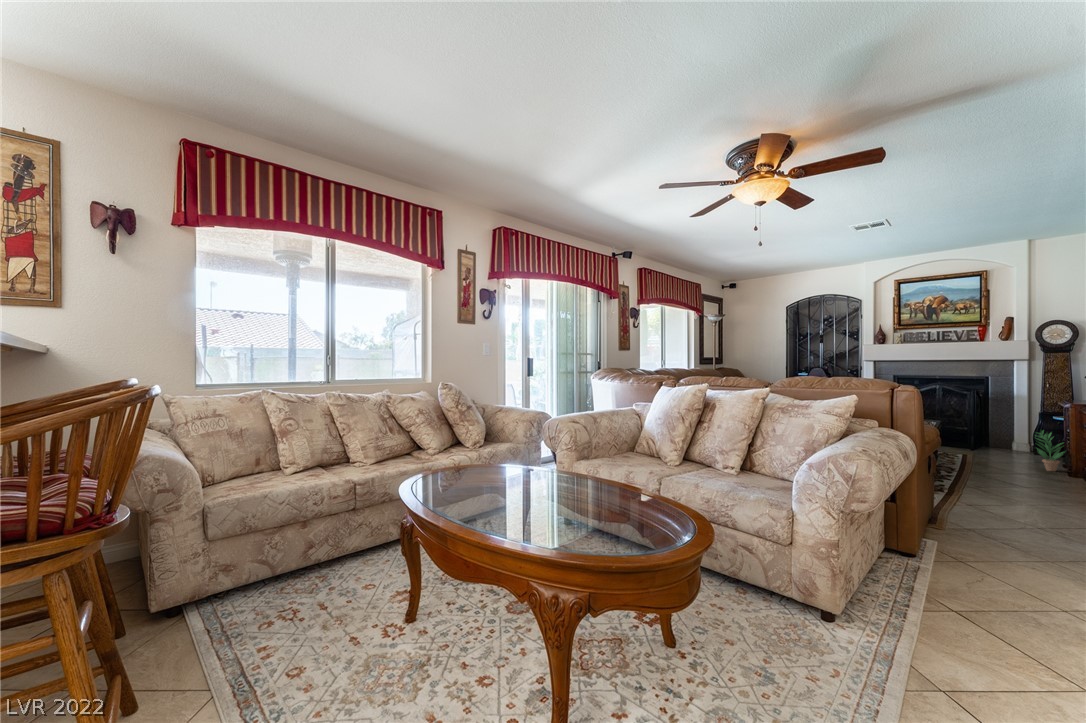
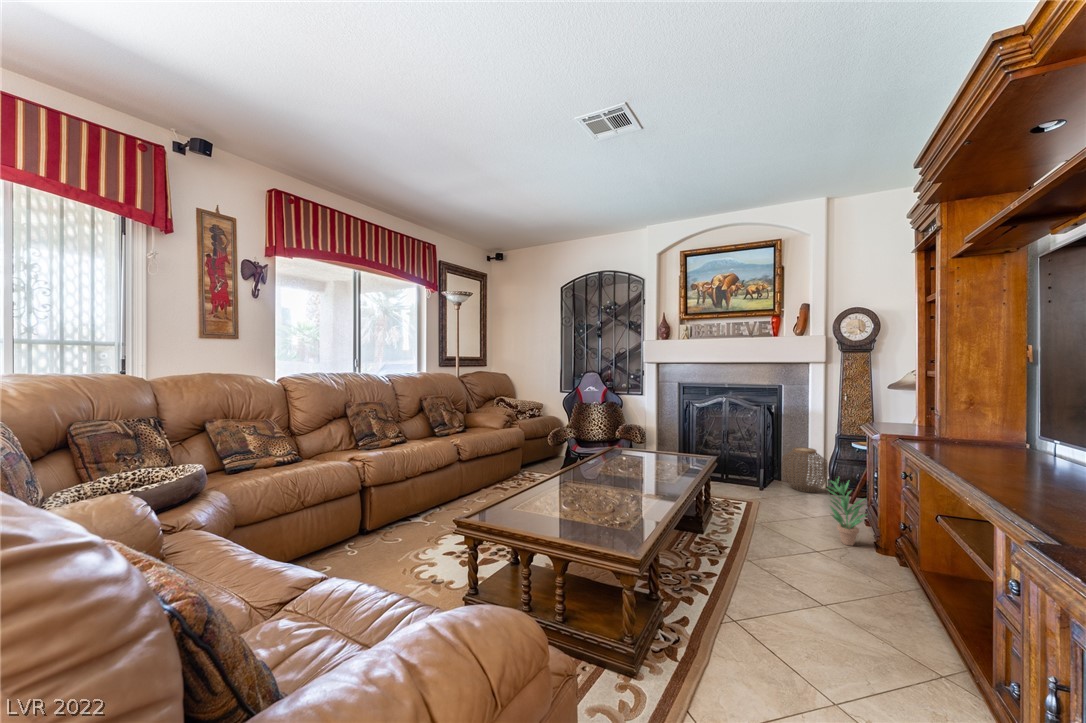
woven basket: none [991,421,1032,453] -> present [782,447,828,492]

